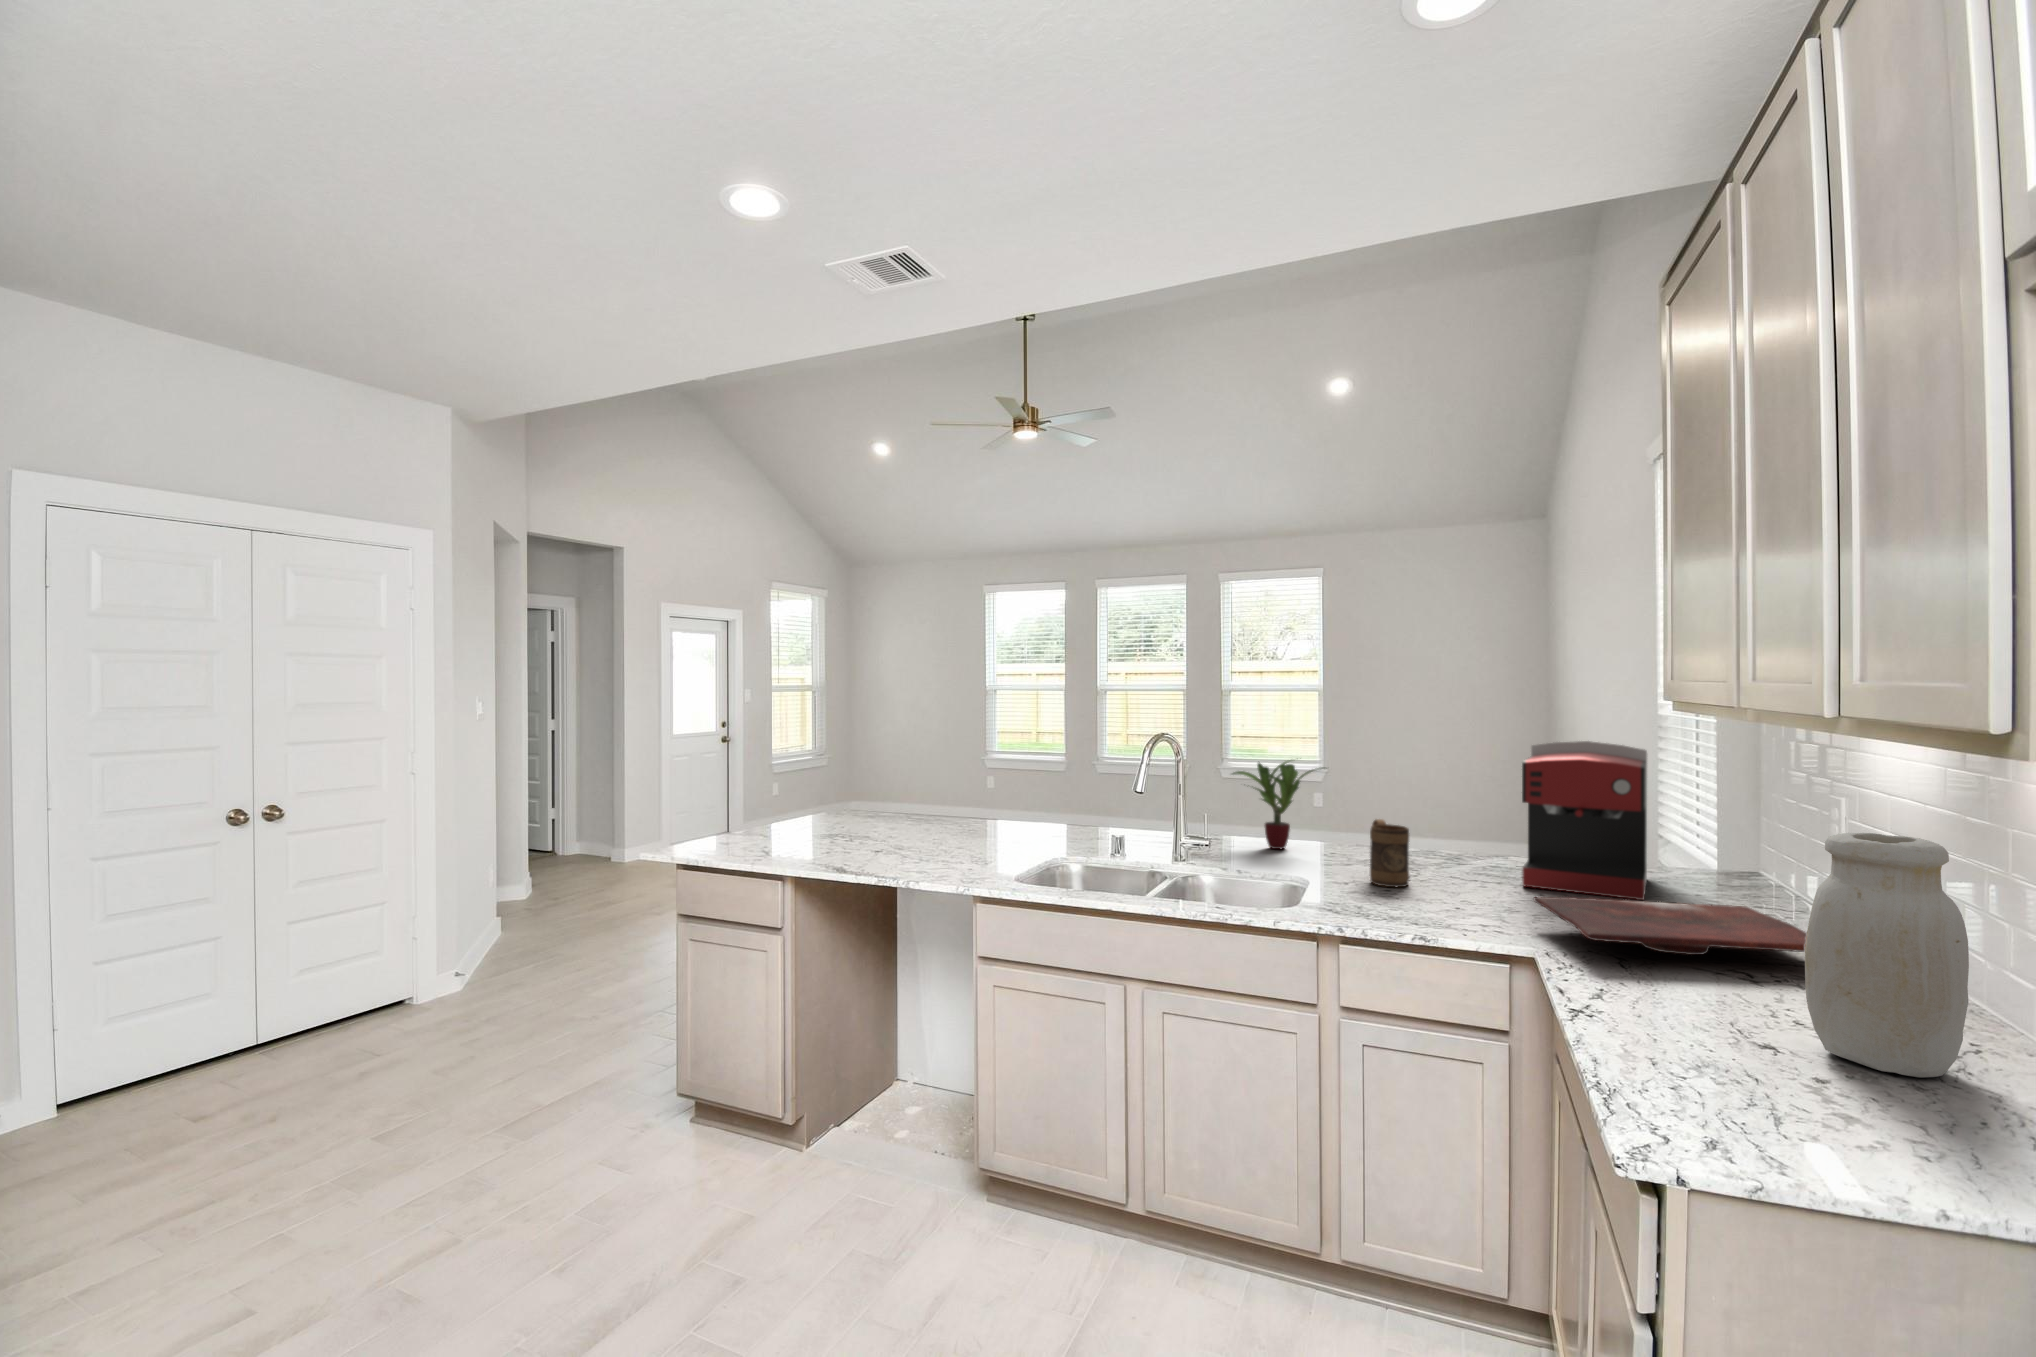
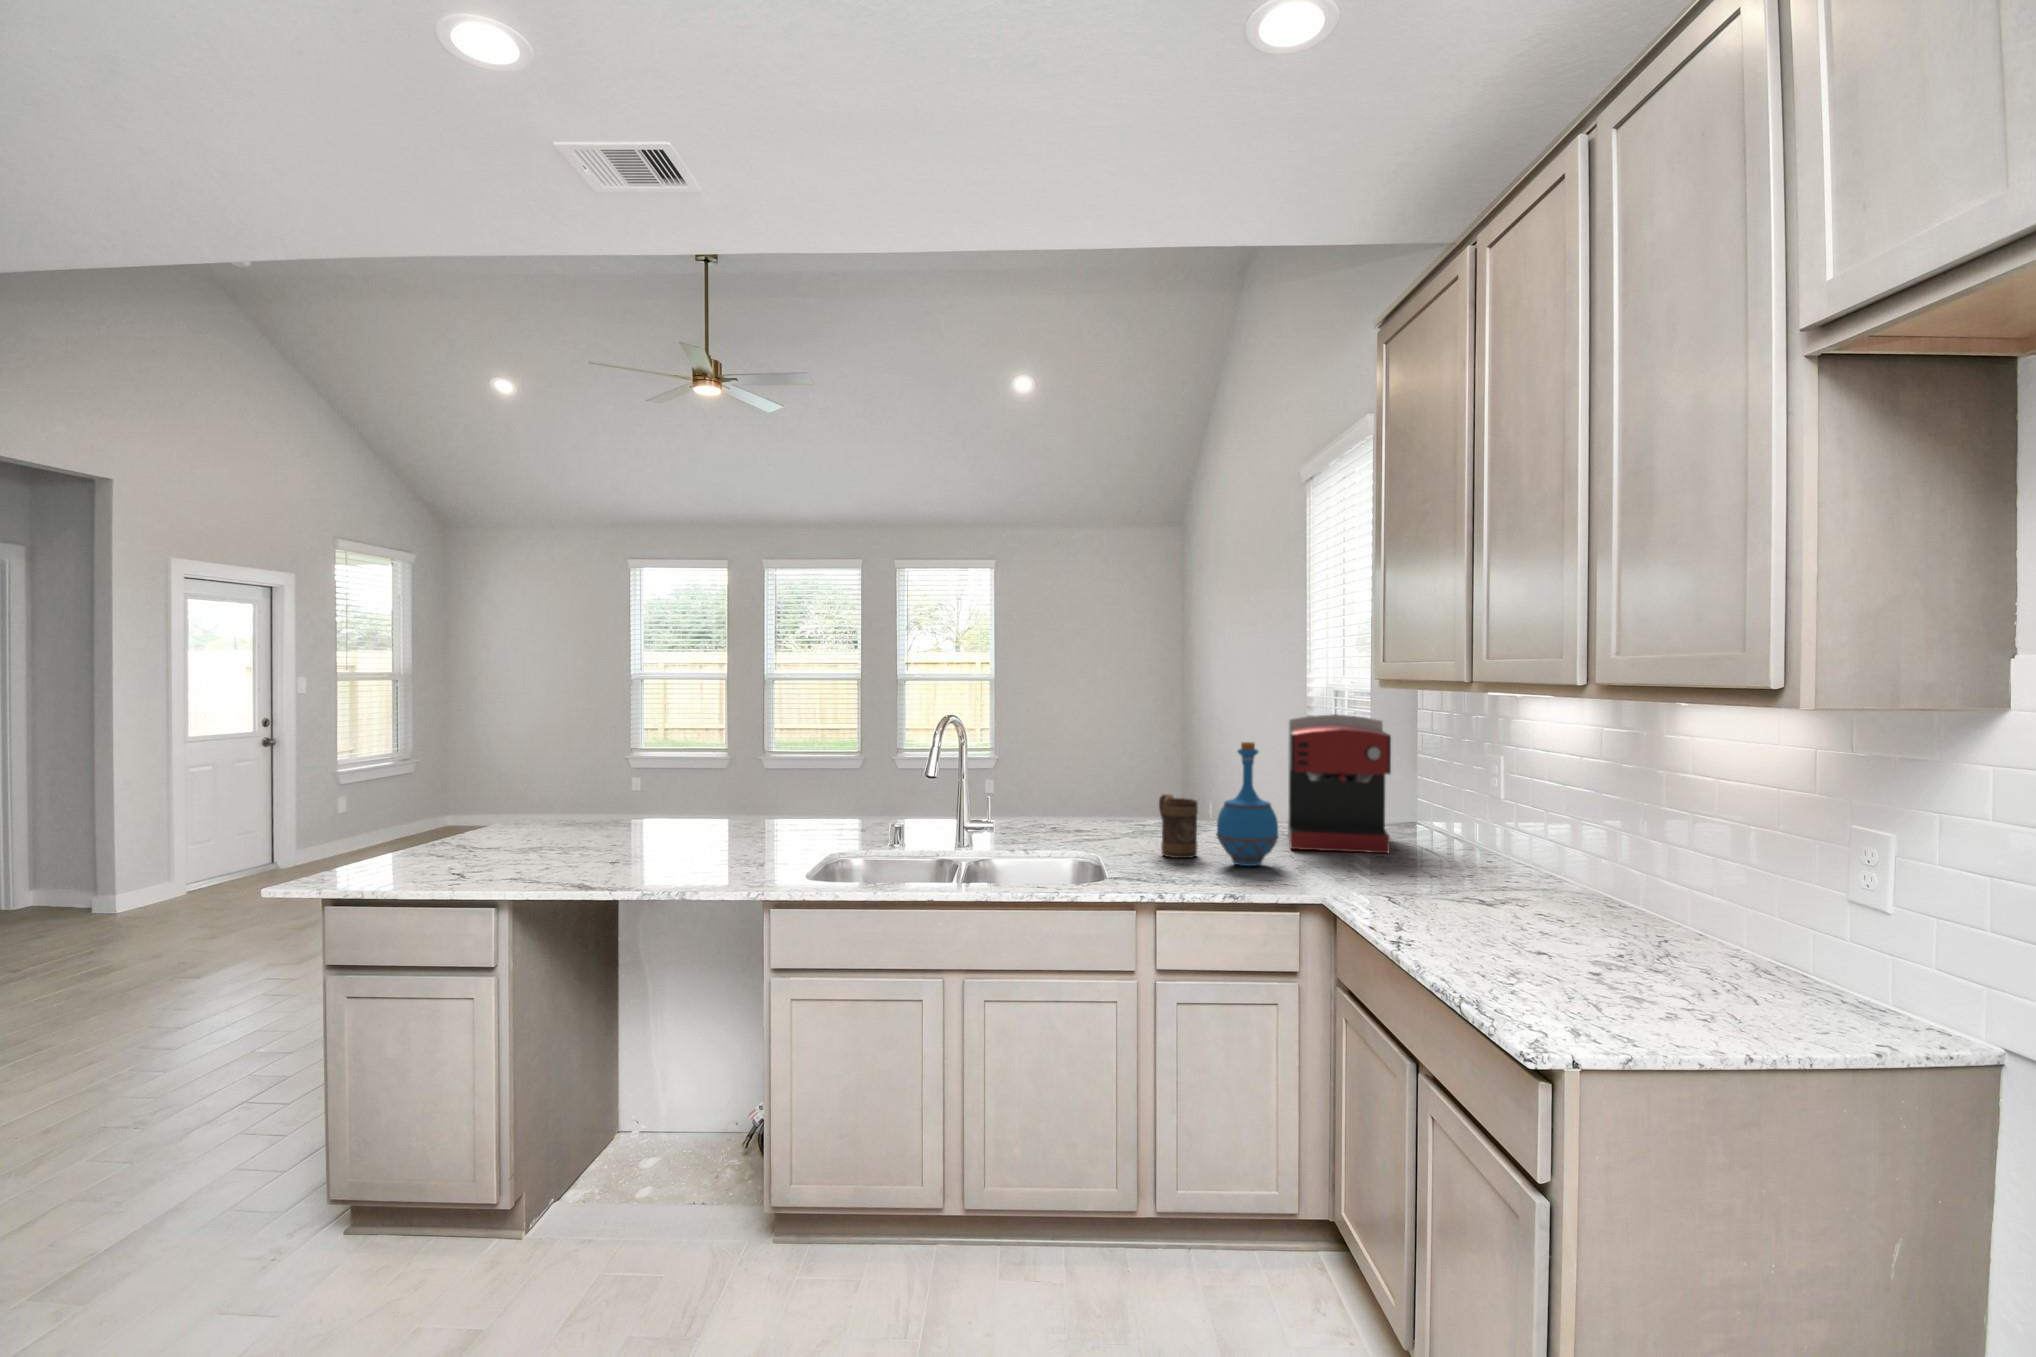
potted plant: present [1232,761,1324,849] -> none [1002,738,1104,832]
bottle: none [1421,770,1493,902] -> present [1216,742,1278,866]
jar: present [1805,833,1969,1077] -> none [1585,774,1697,964]
cutting board: present [1534,897,1806,955] -> none [1326,850,1568,892]

